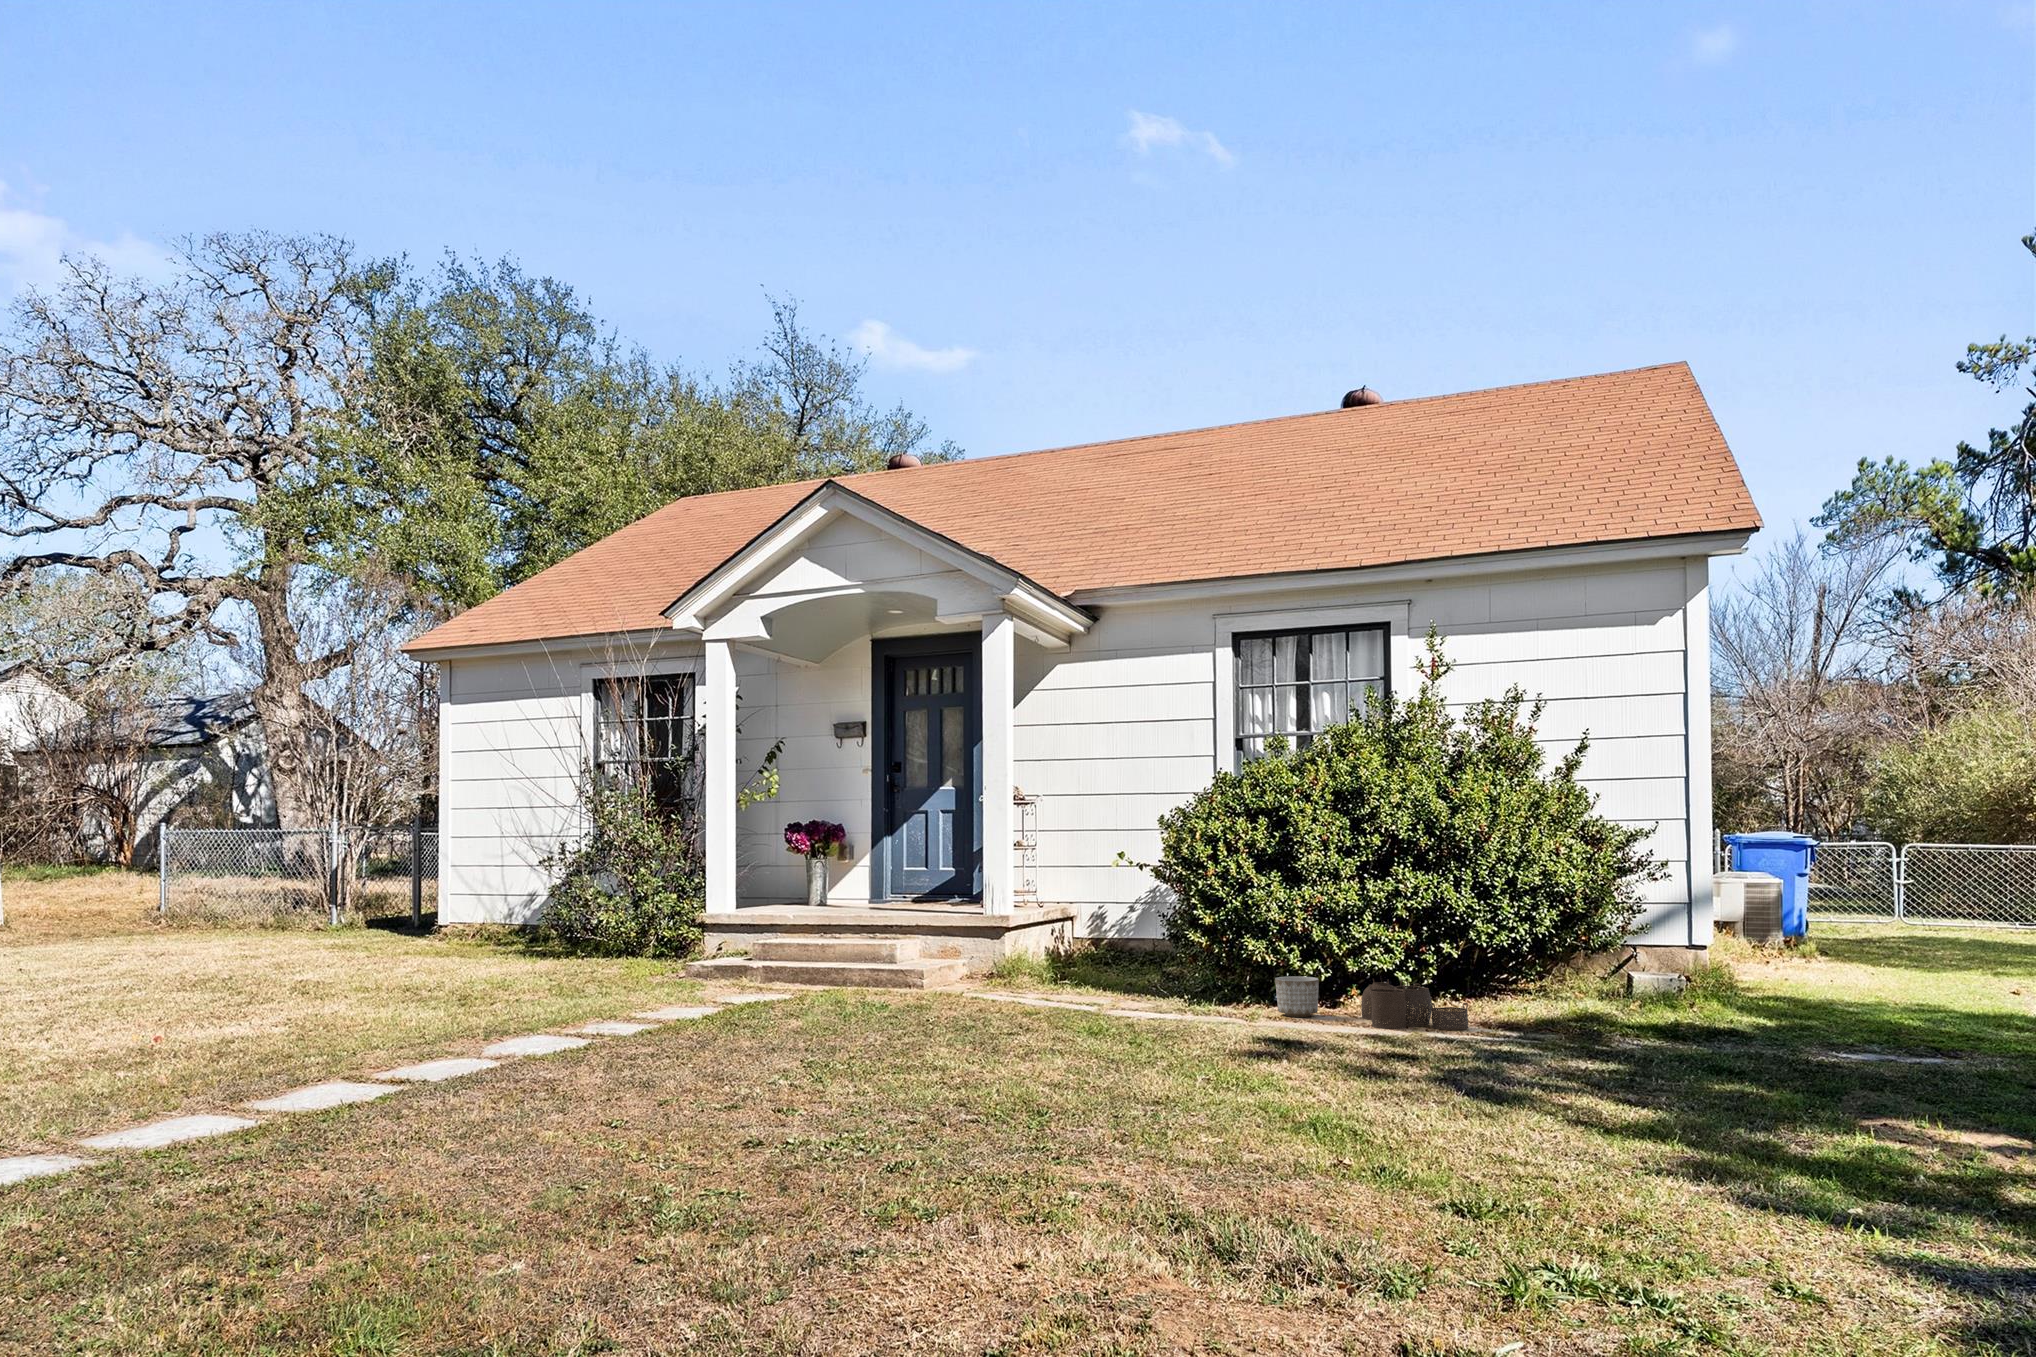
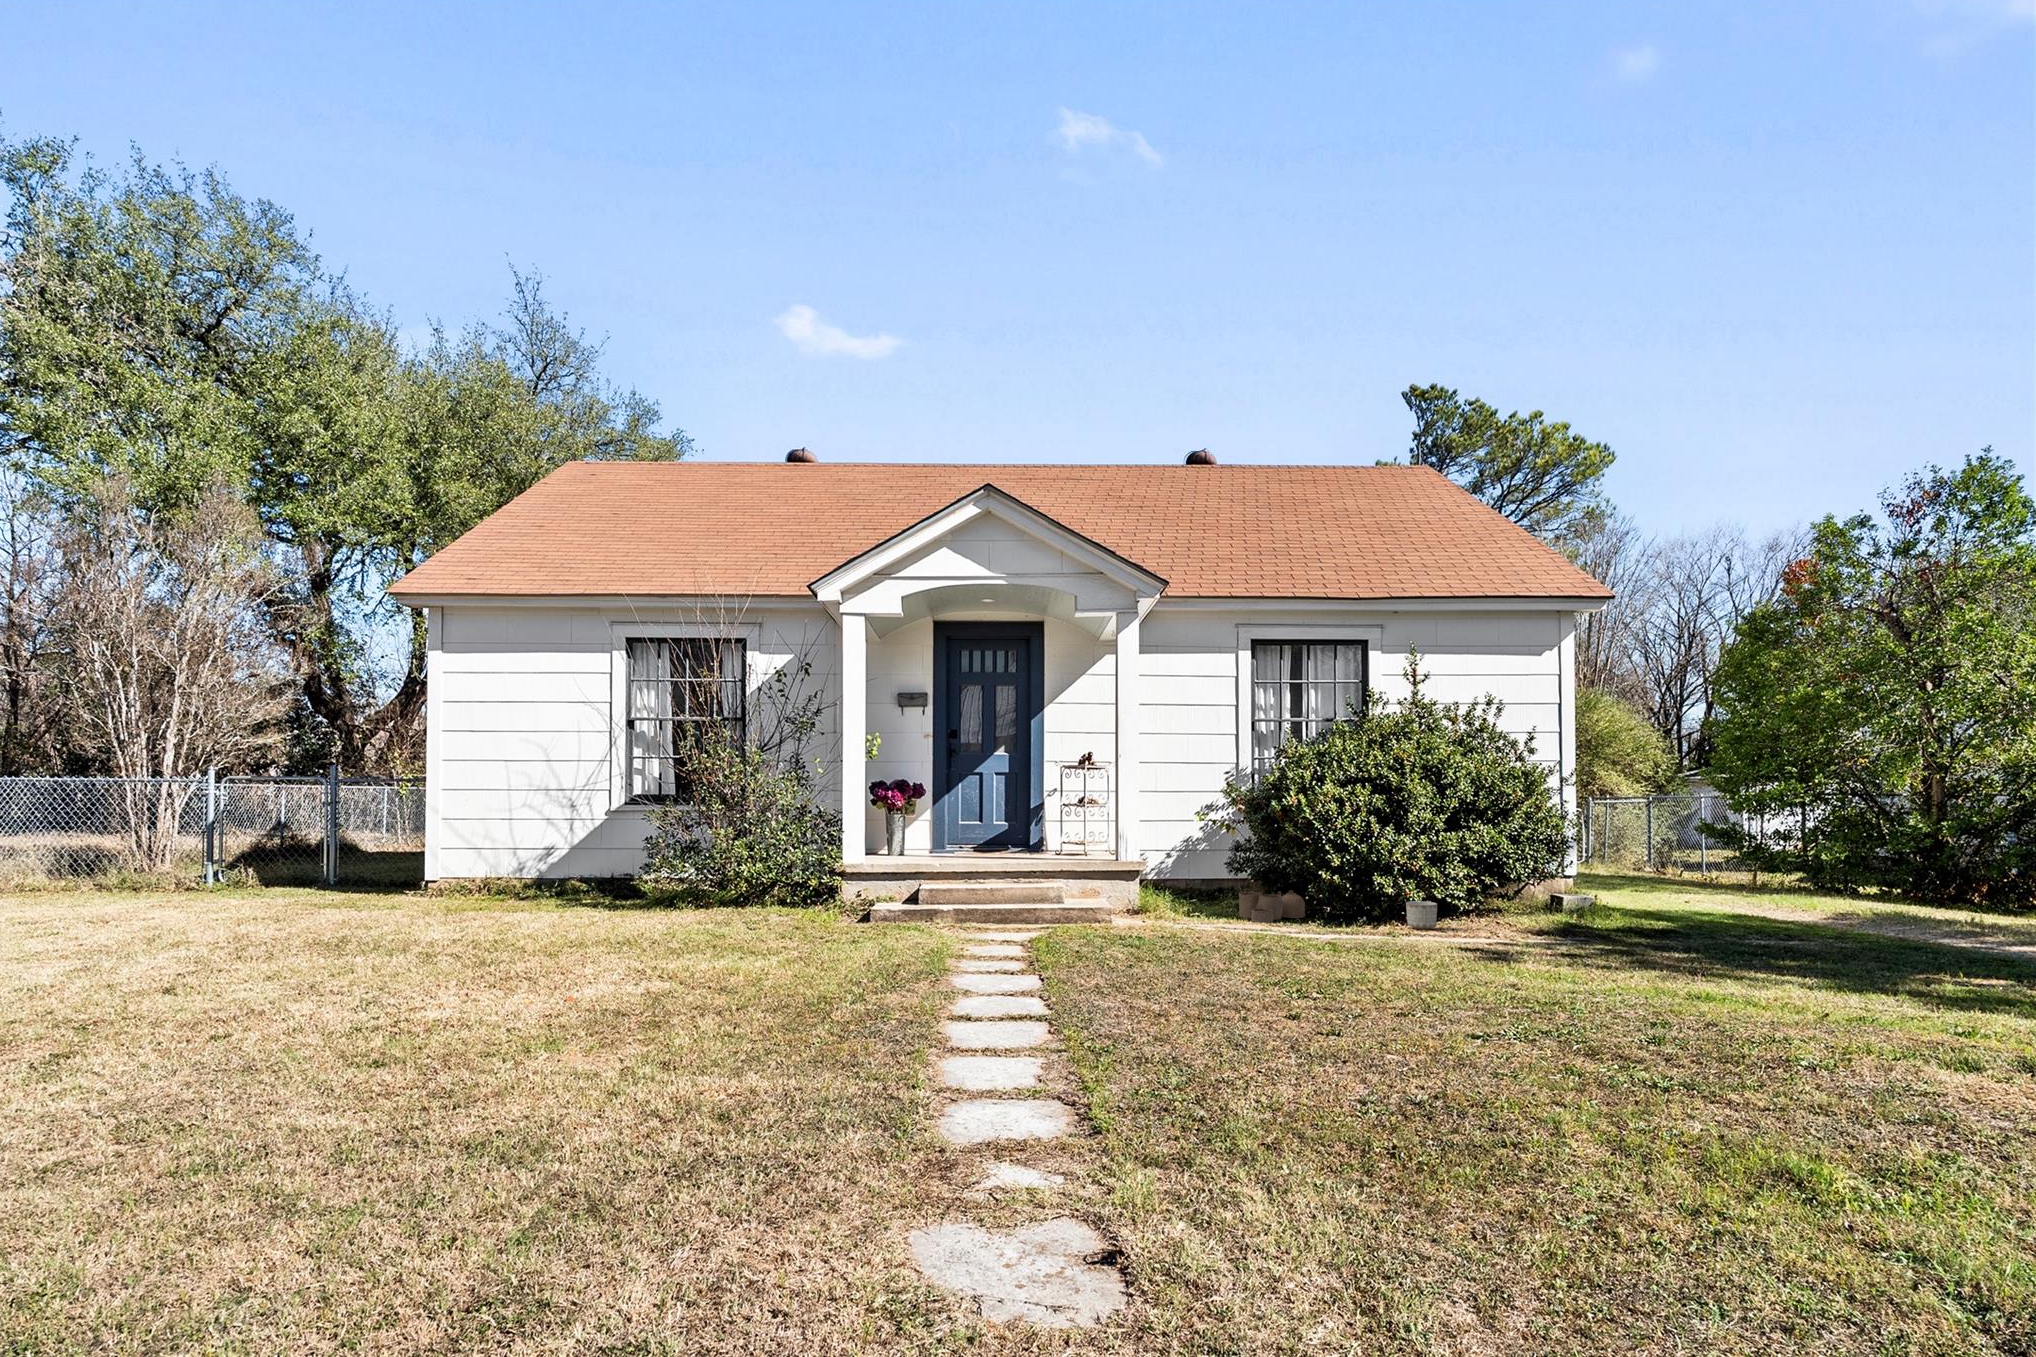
woven basket: present [1361,979,1469,1030] -> present [1239,889,1305,923]

